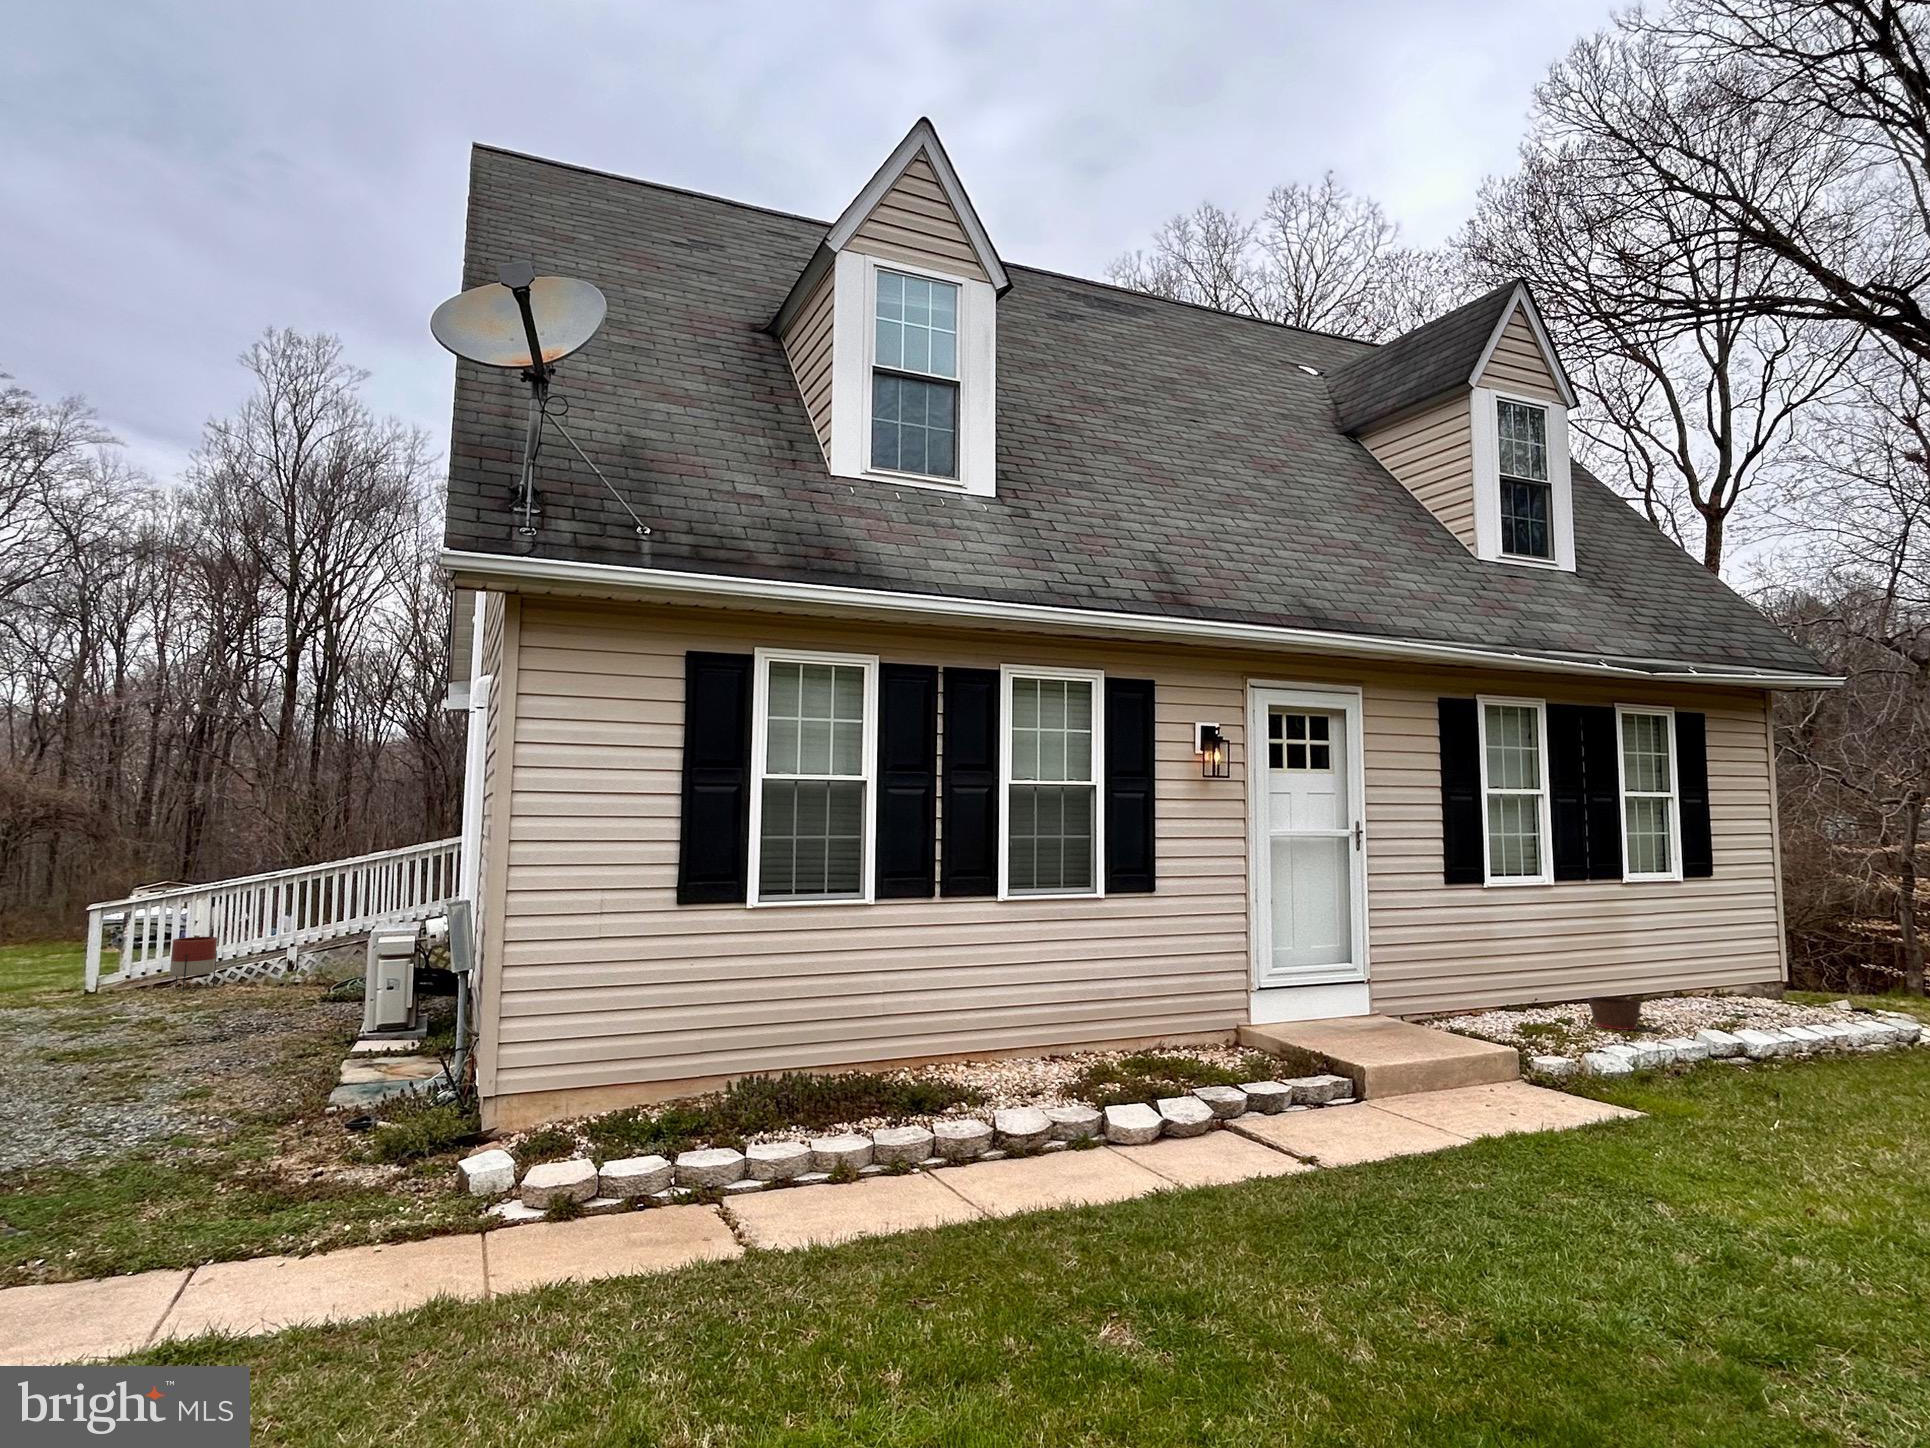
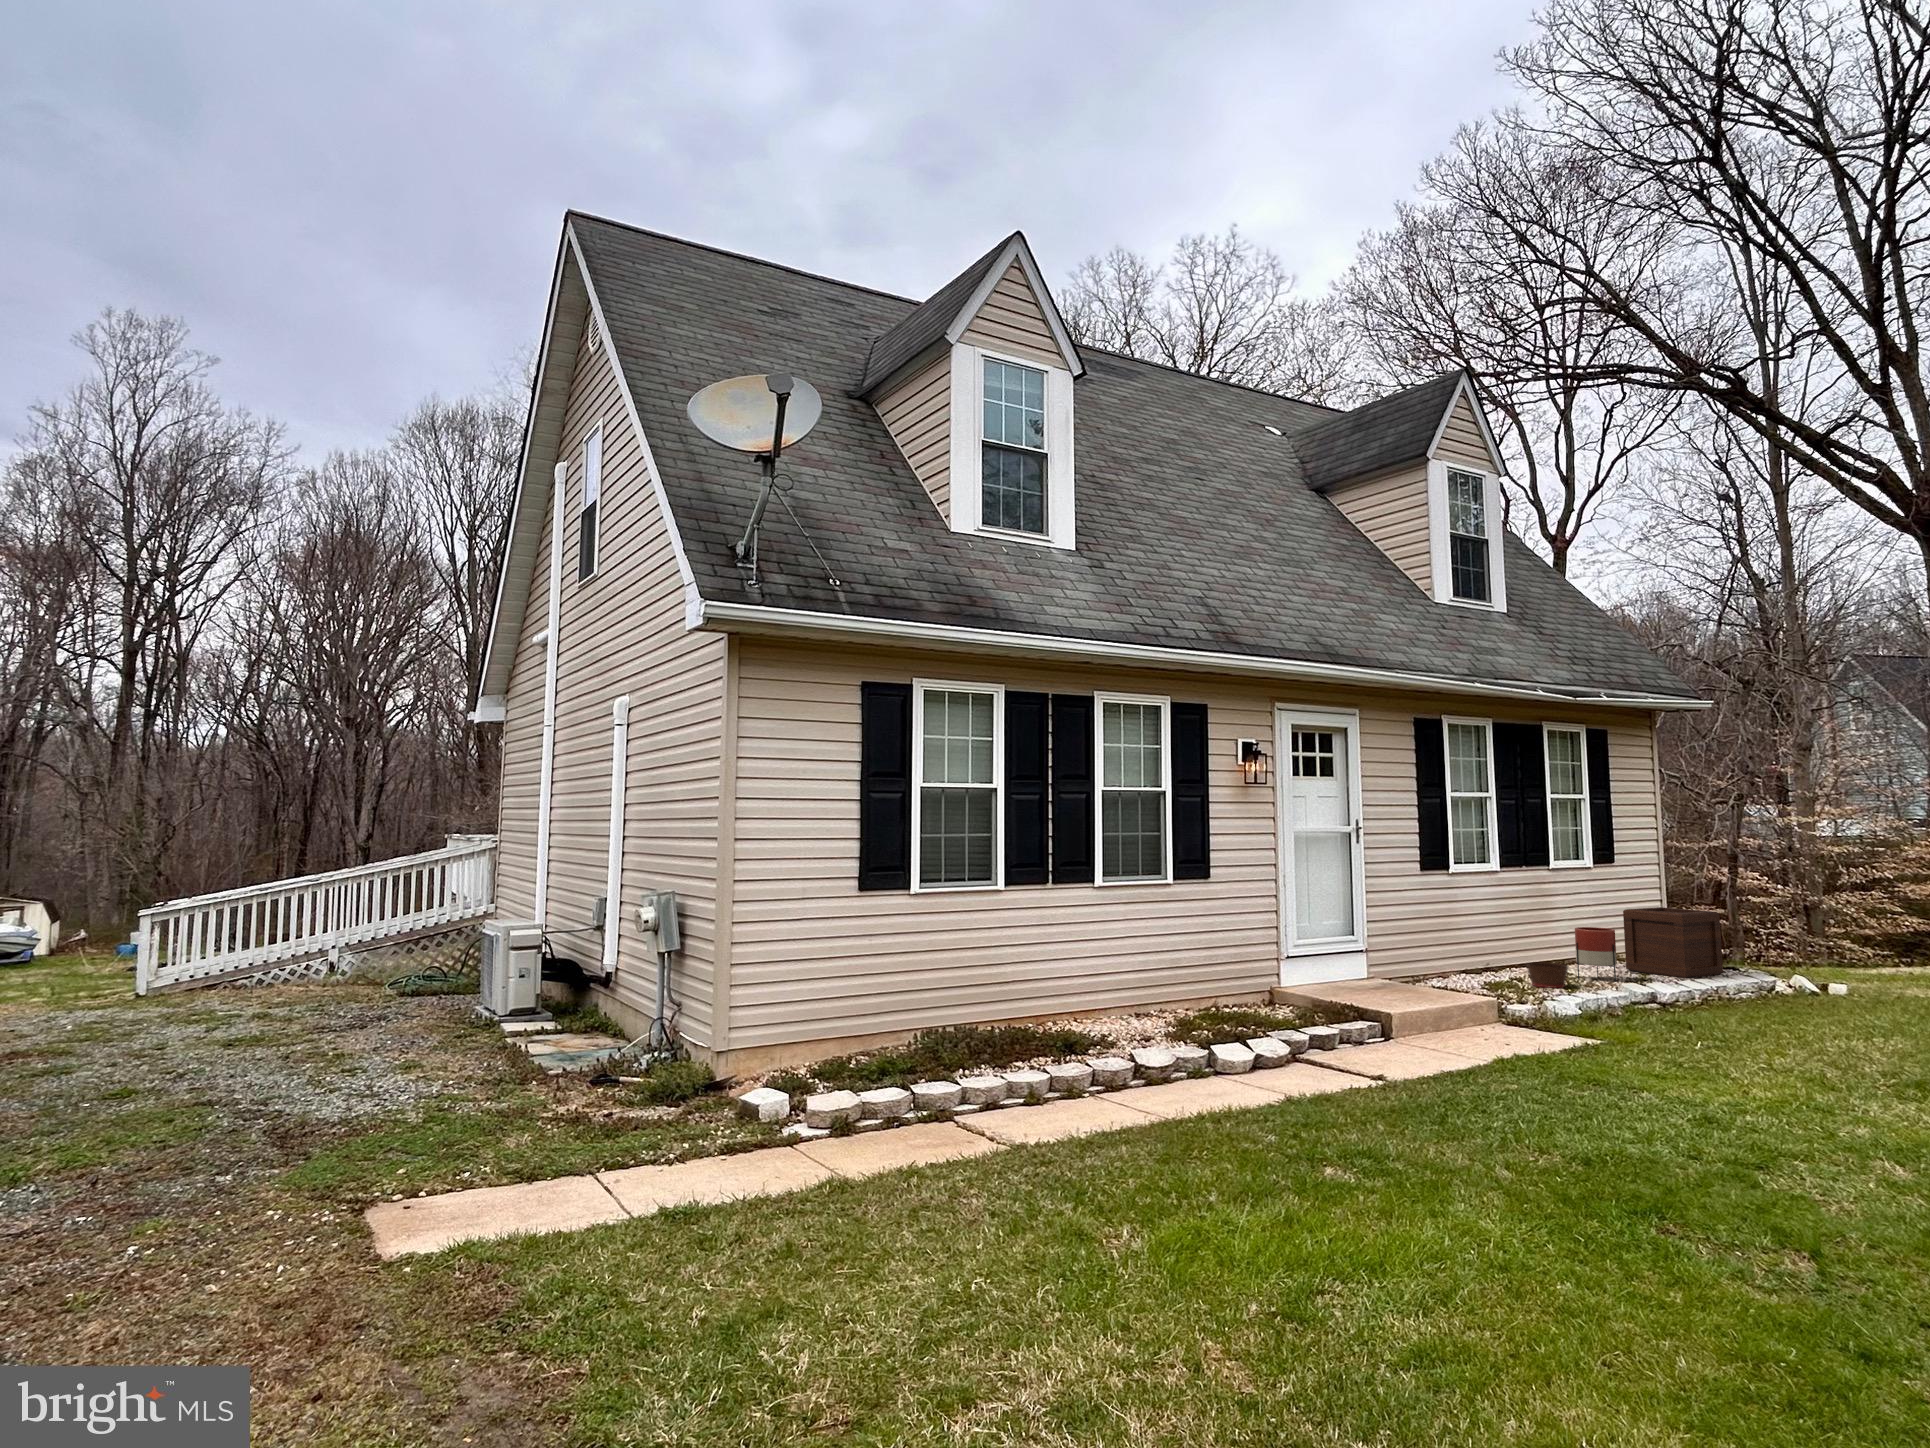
wooden crate: none [1723,930,1854,1020] -> present [1623,907,1723,978]
planter: present [170,937,217,991] -> present [1575,927,1617,982]

